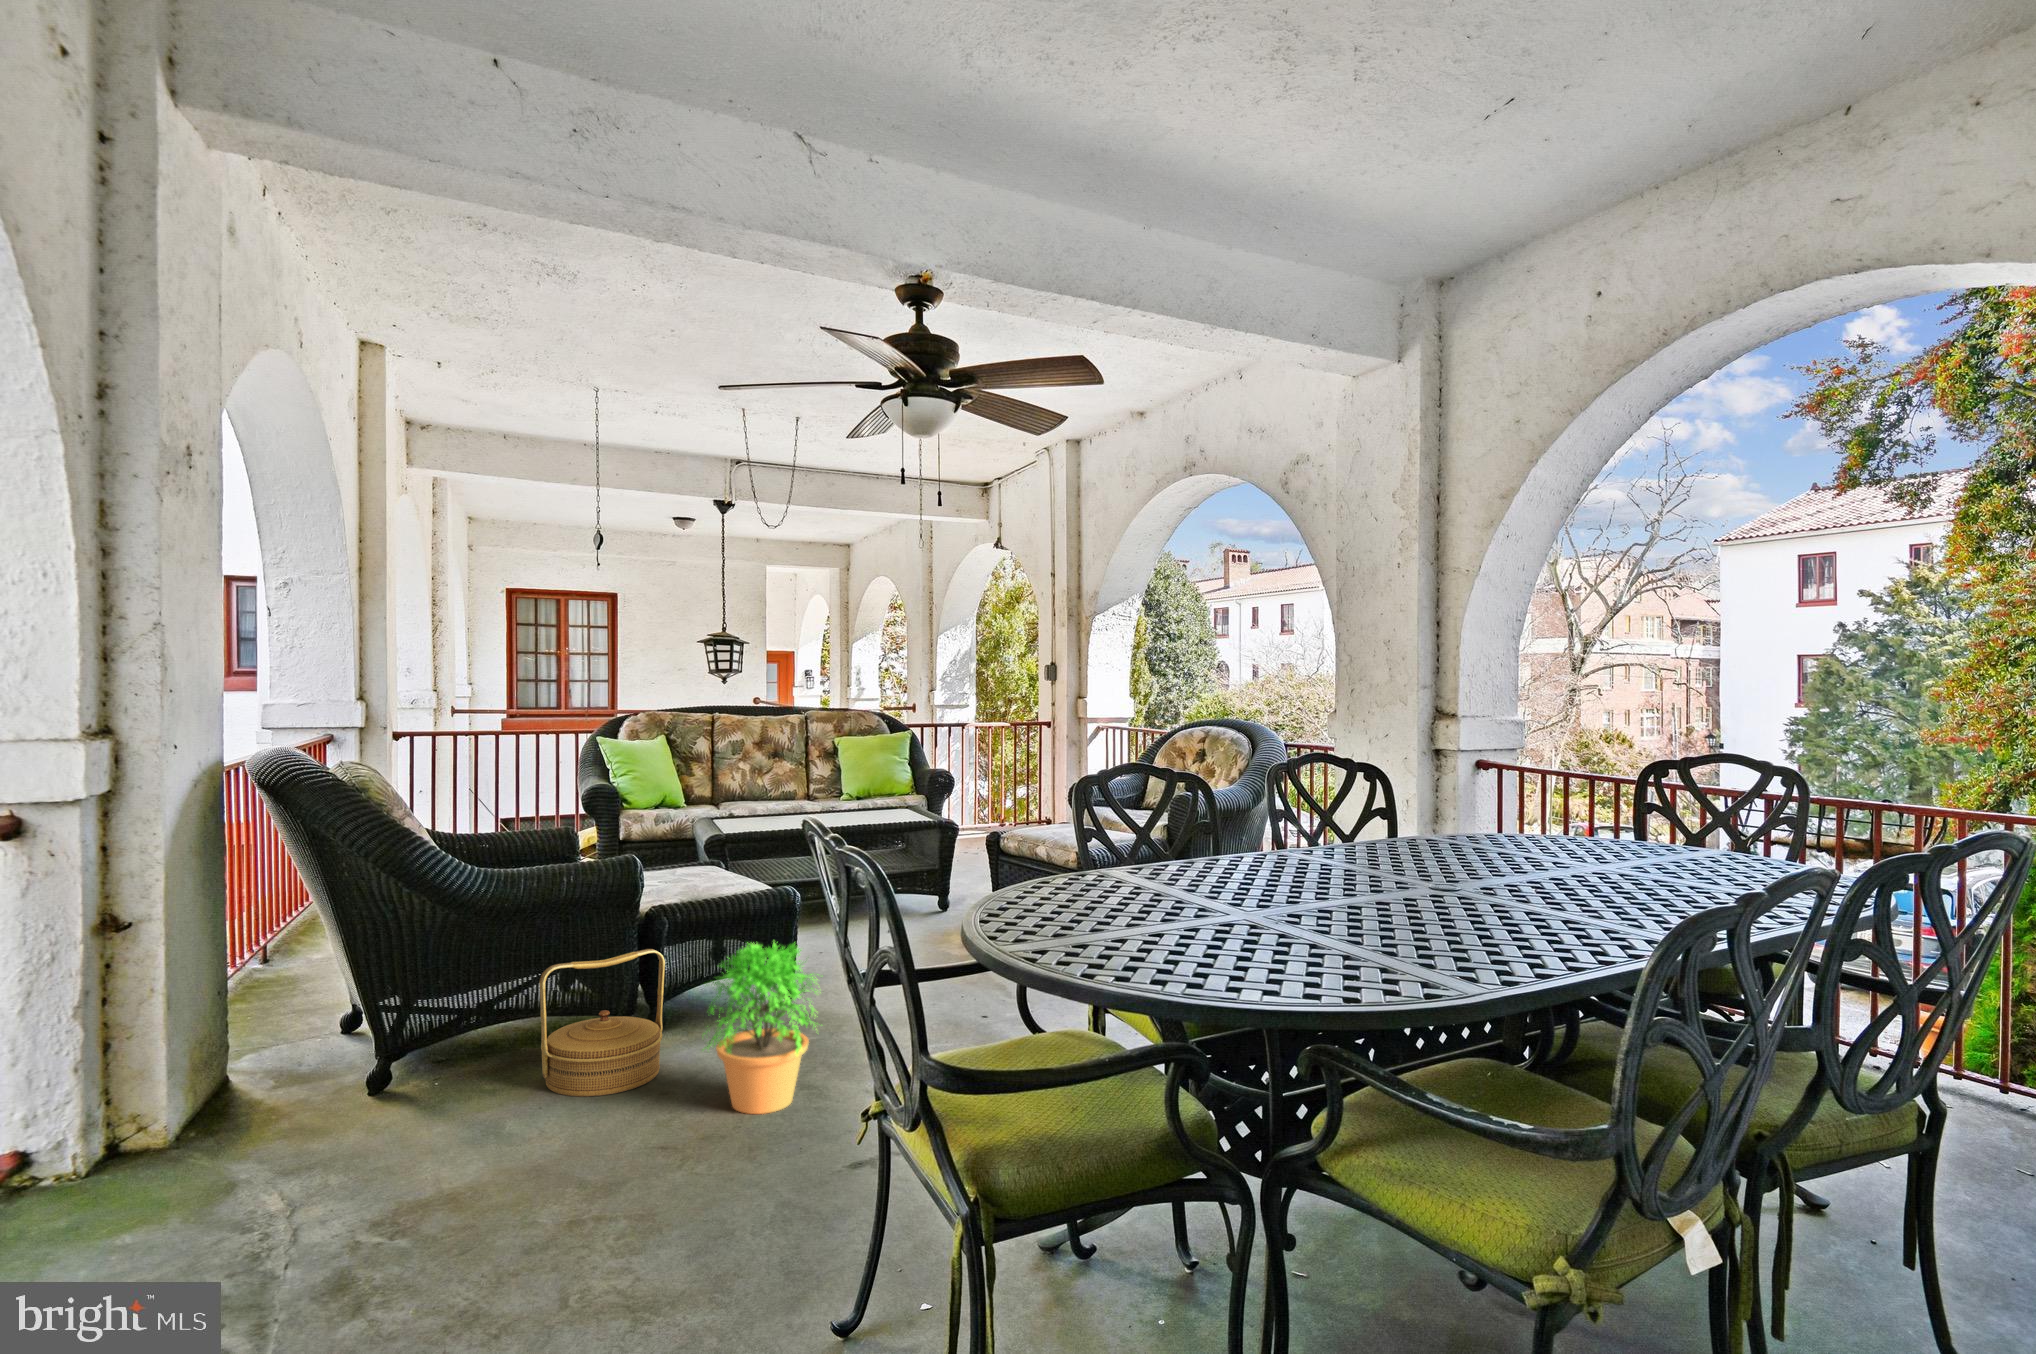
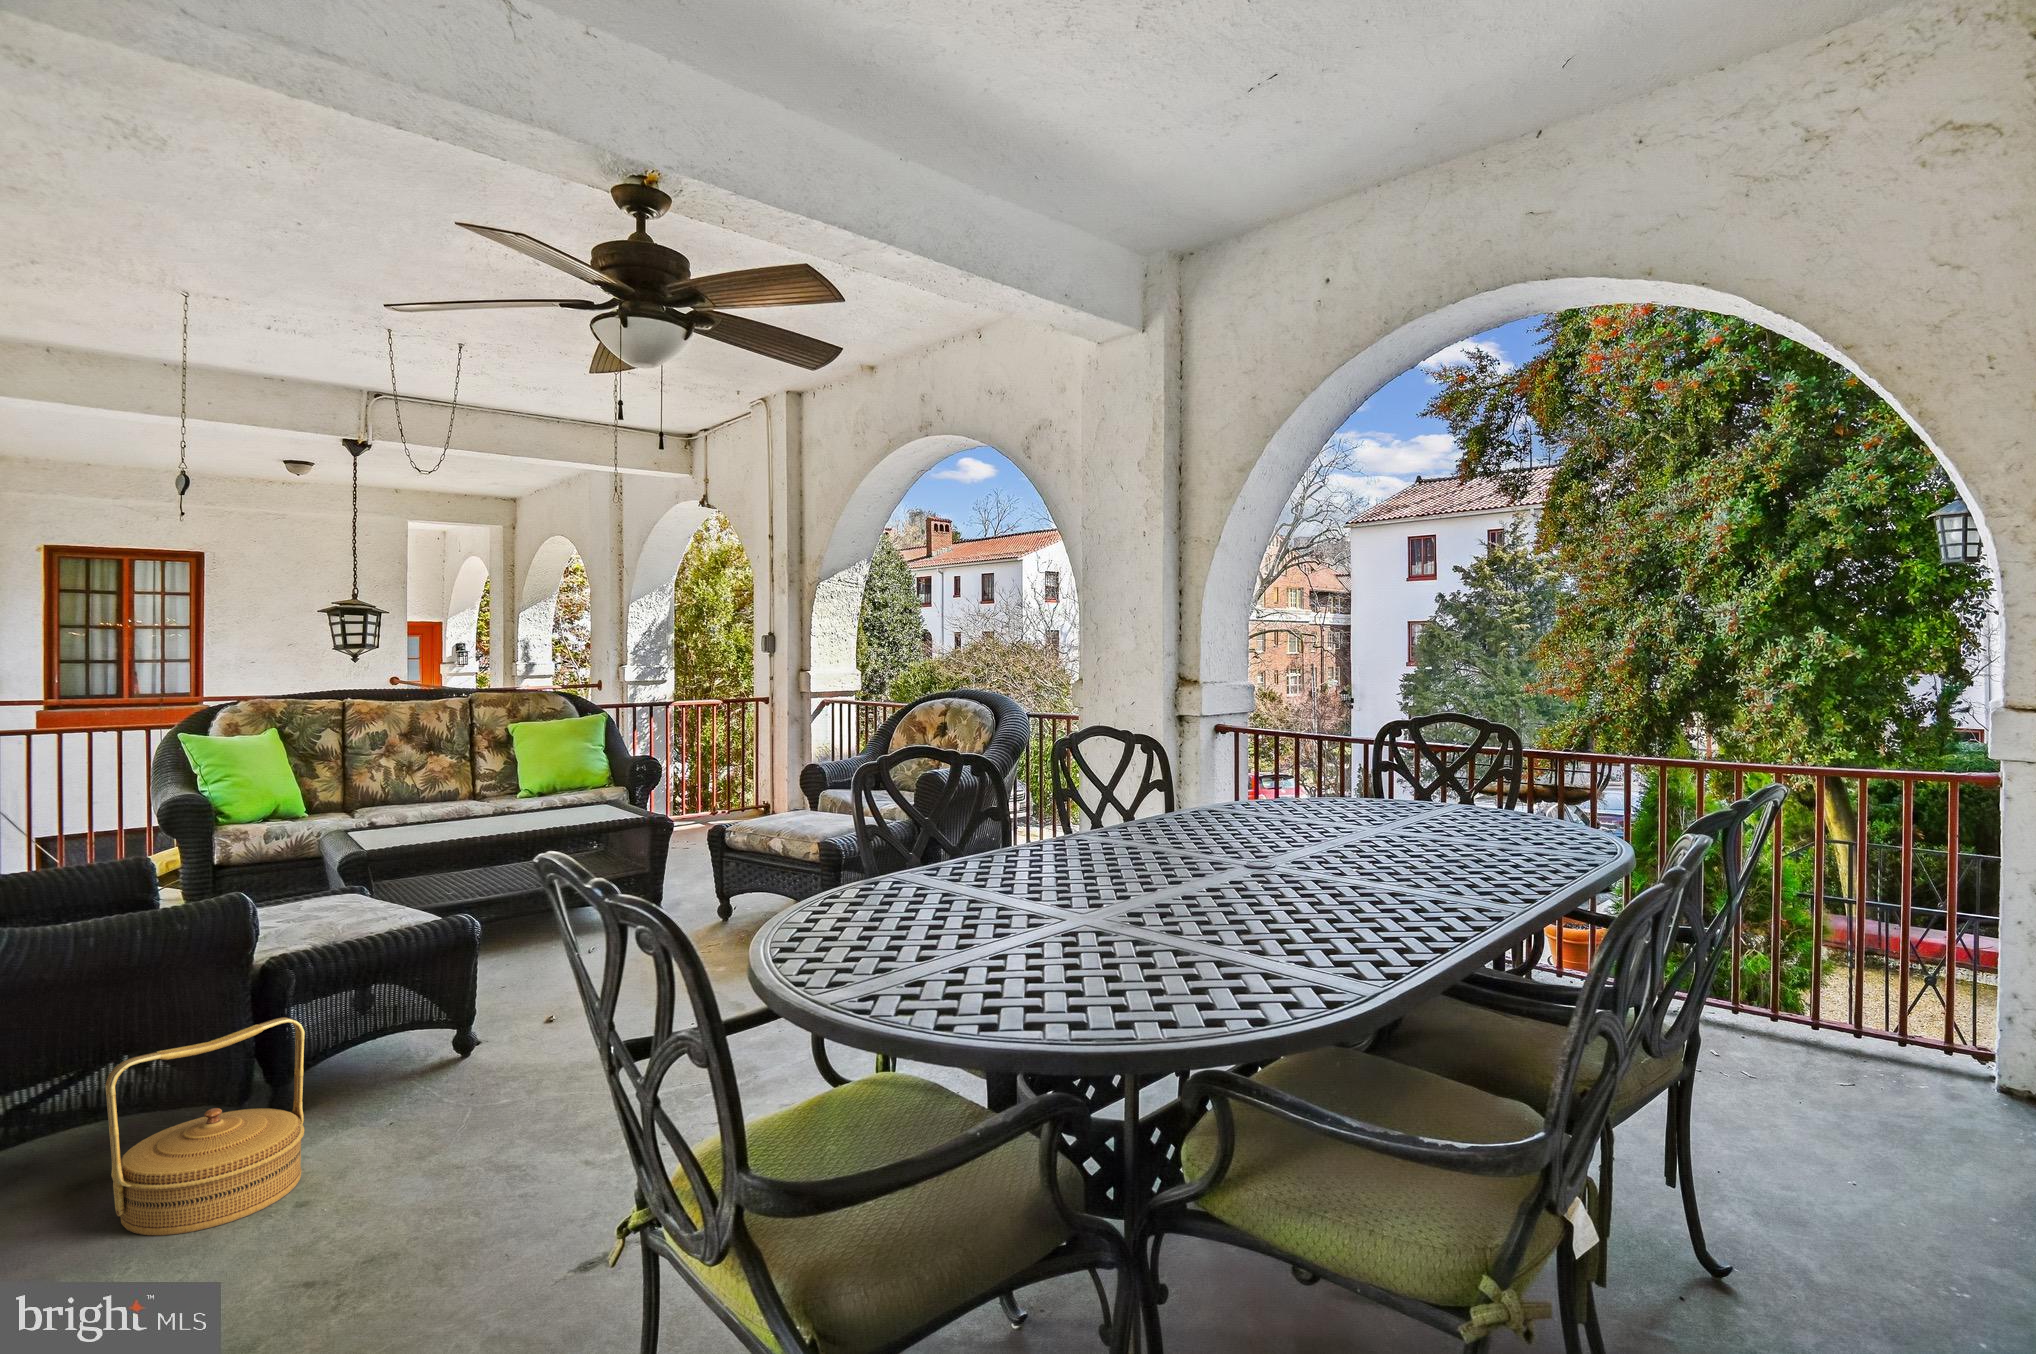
potted plant: present [704,943,821,1114] -> none [360,990,545,1220]

